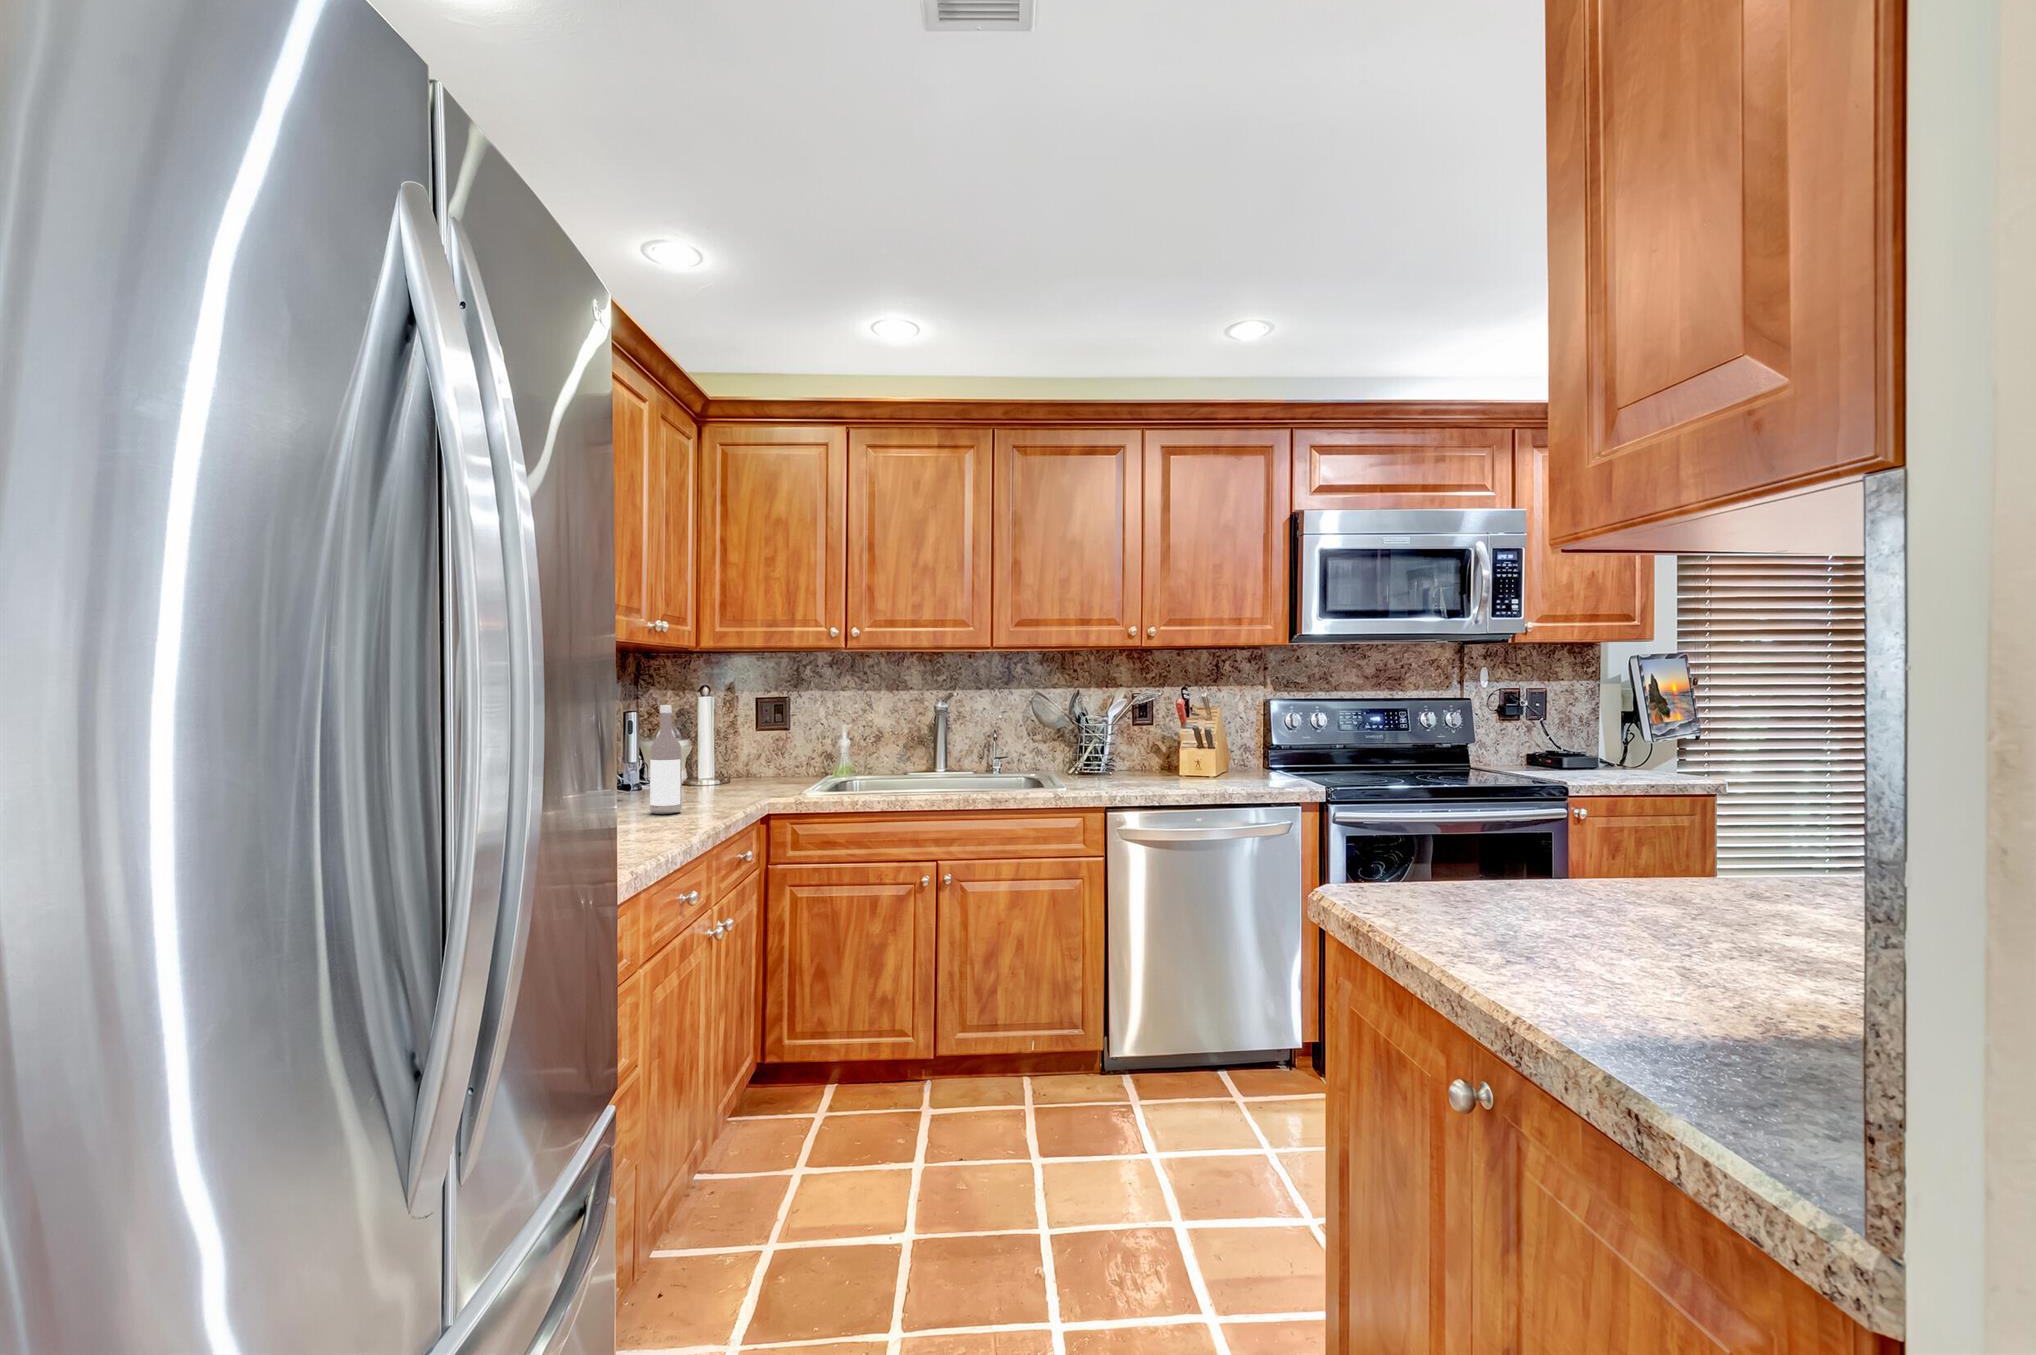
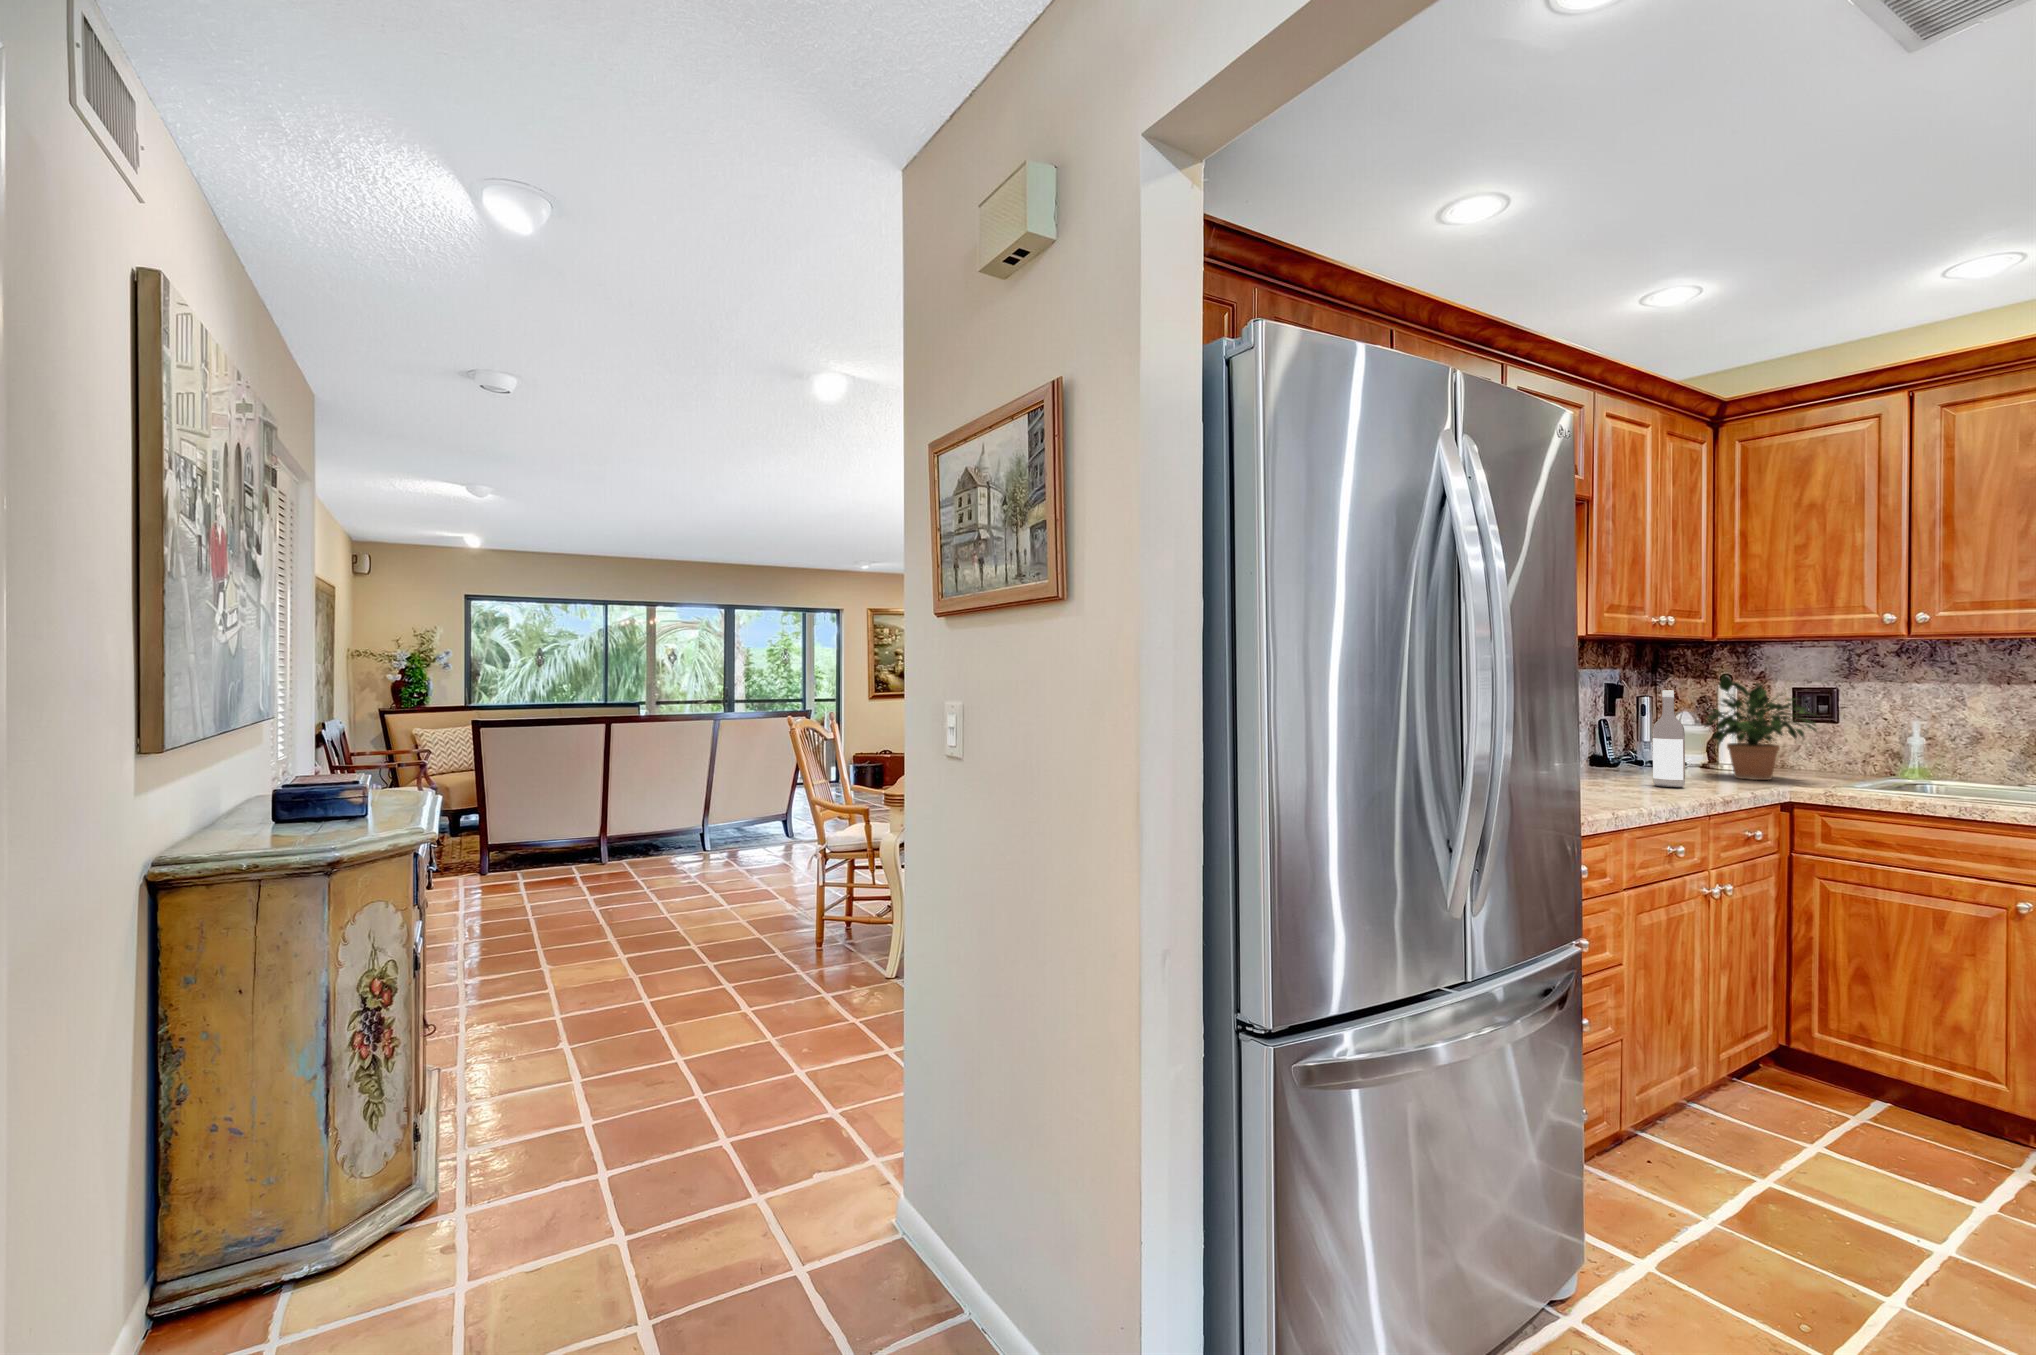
potted plant: none [687,686,787,792] -> present [1705,675,1816,780]

